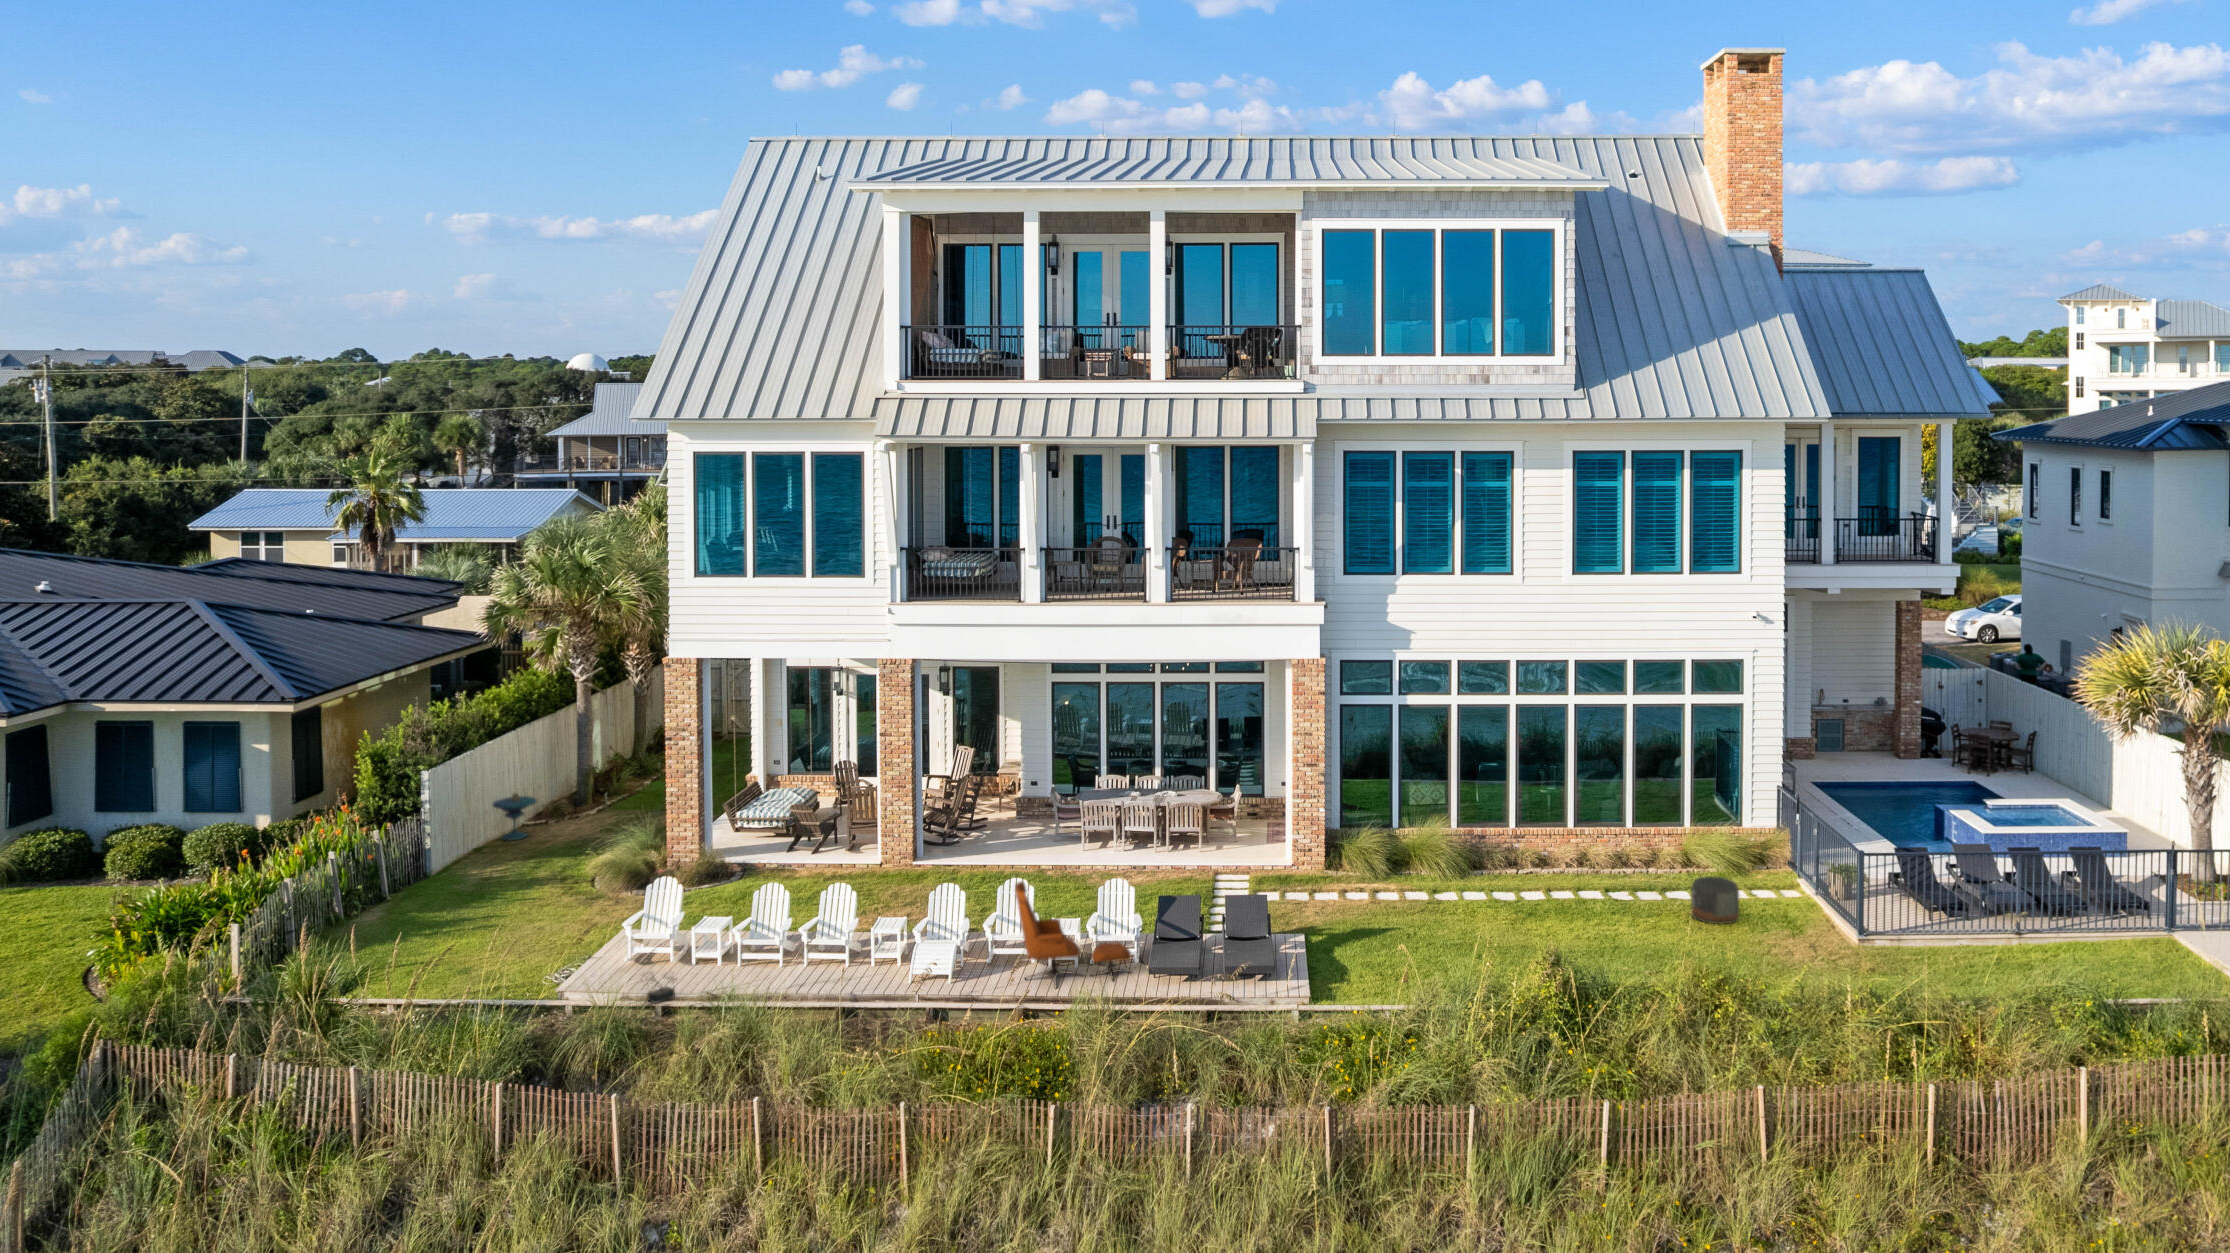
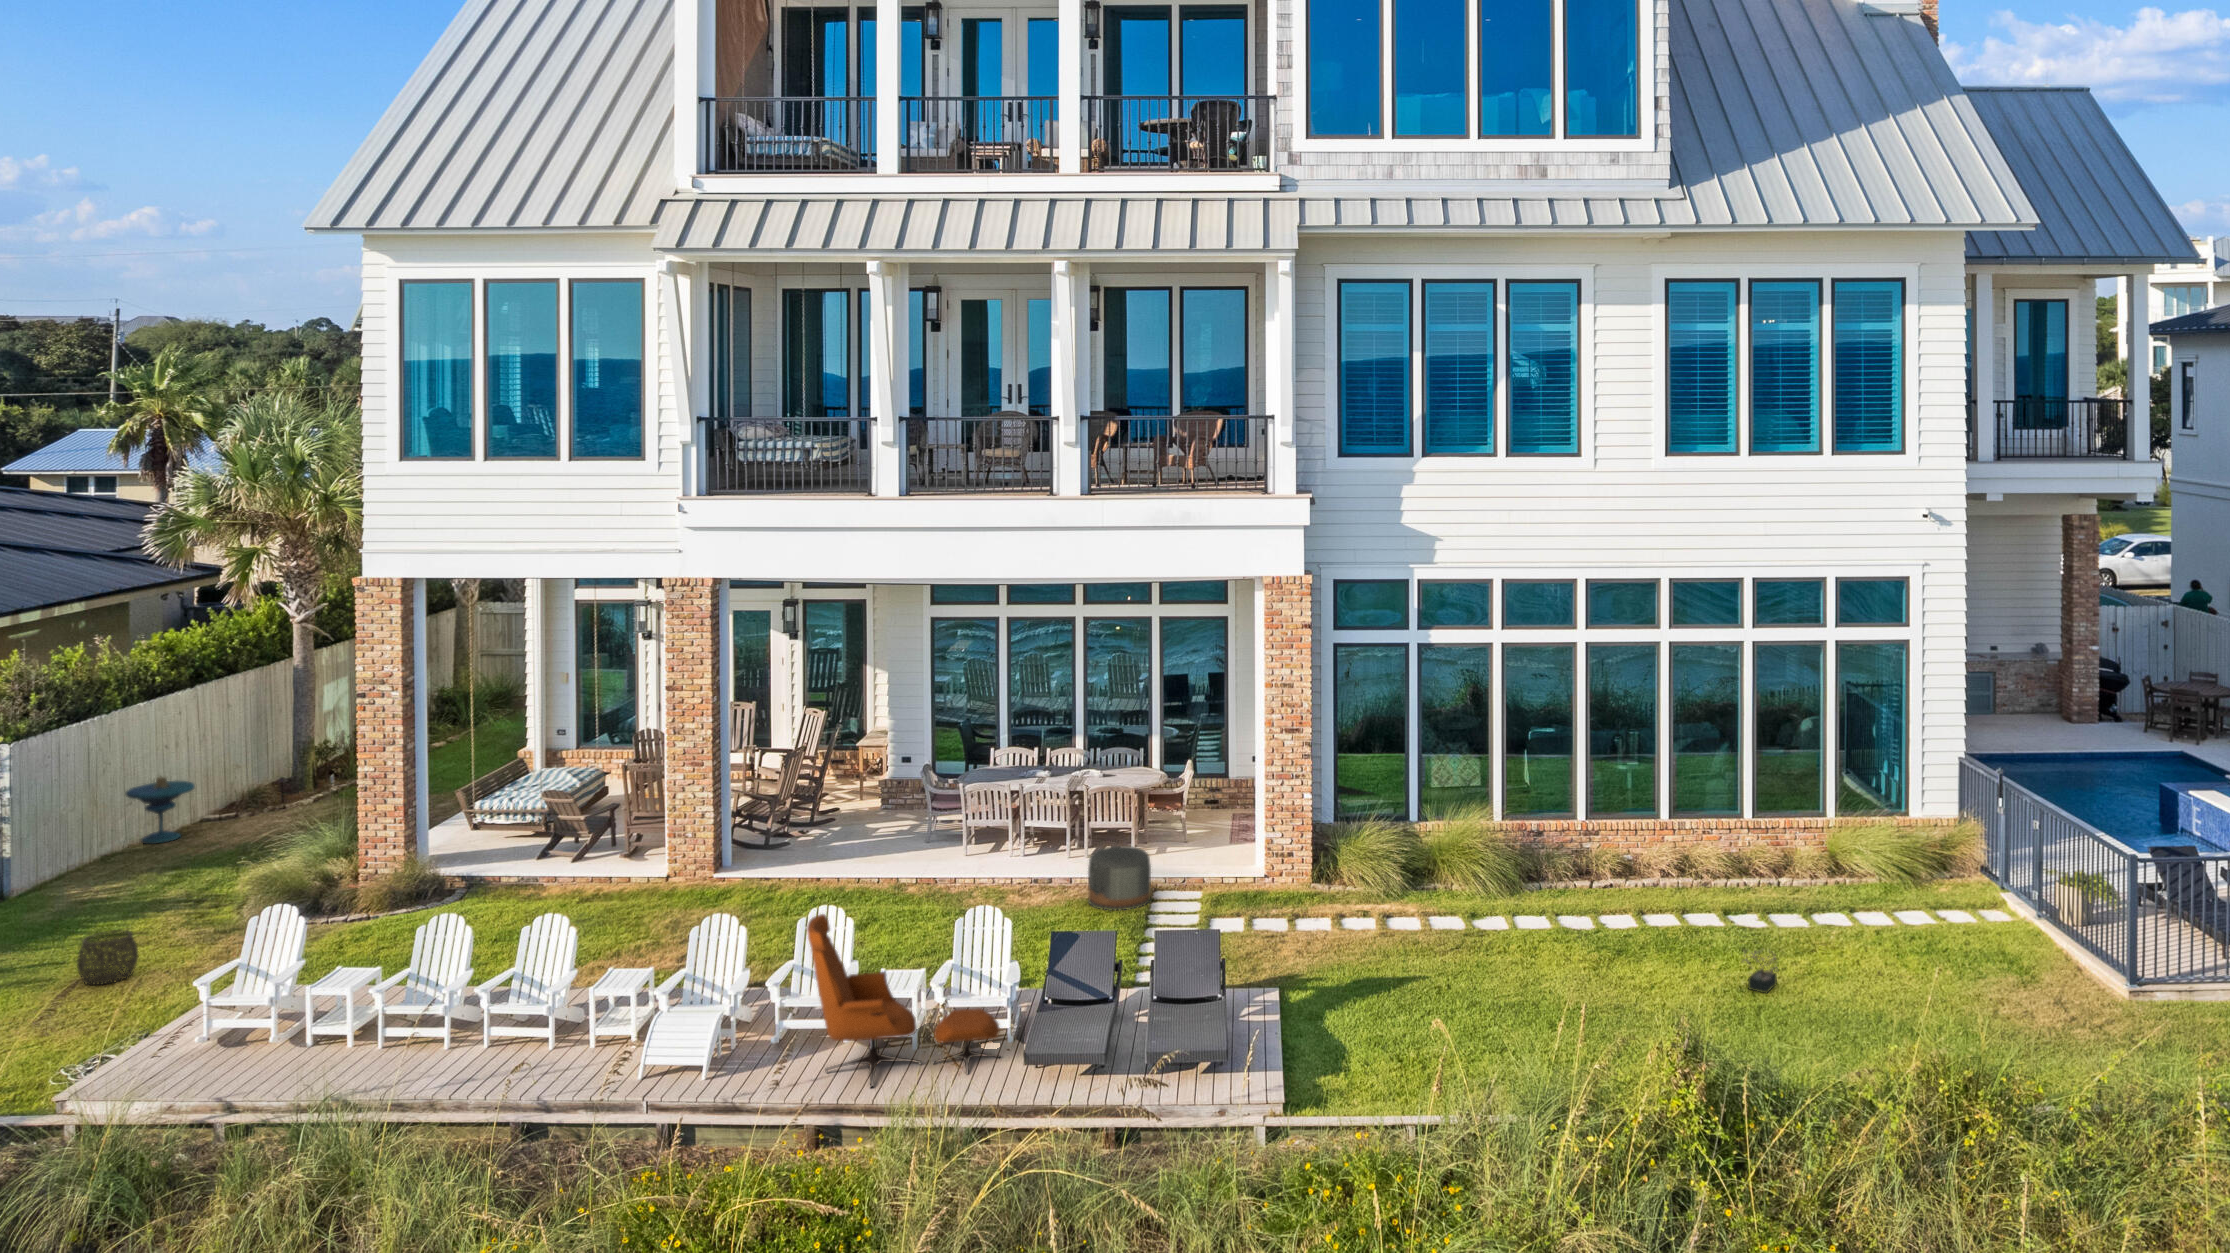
pouf: present [1691,876,1739,924] -> present [1088,846,1151,910]
woven basket: none [525,893,561,929] -> present [77,930,138,985]
decorative plant: present [642,972,675,1004] -> present [1744,952,1777,993]

